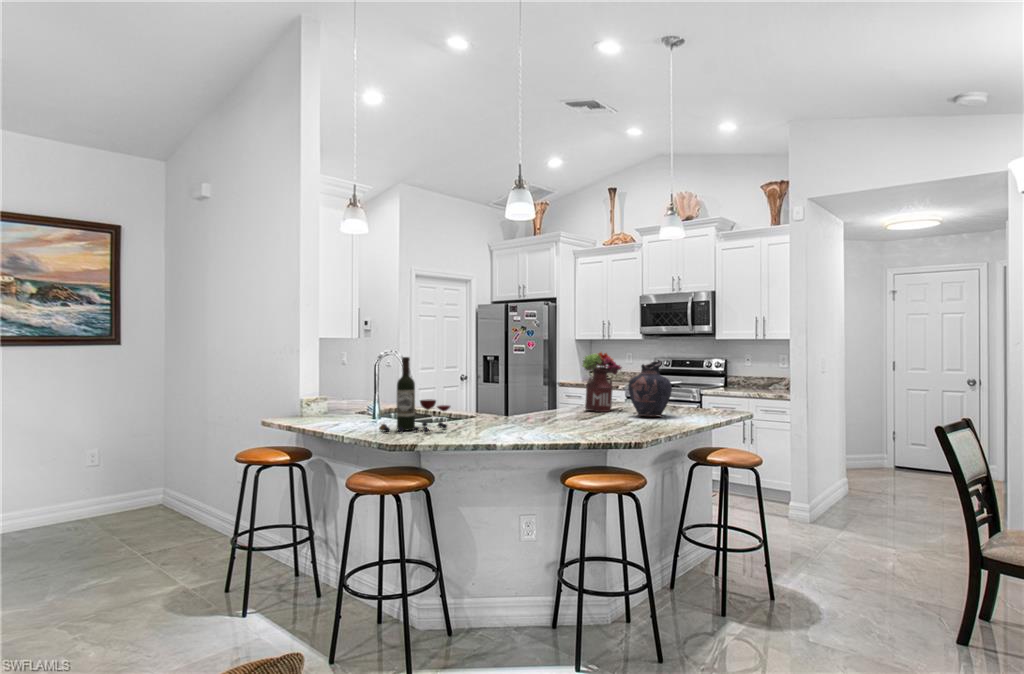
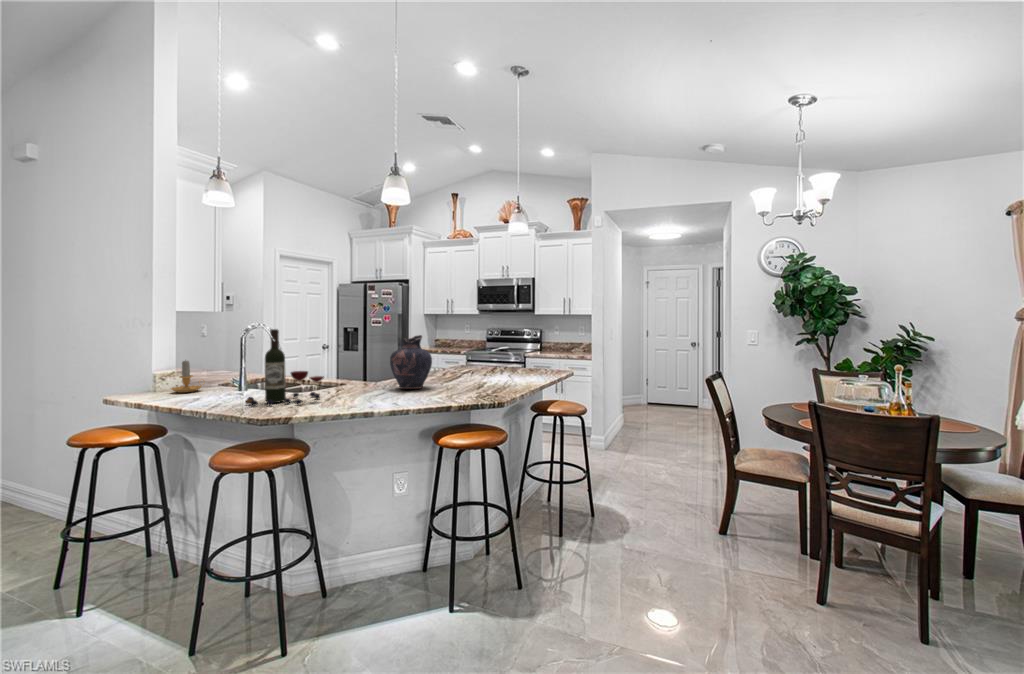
flower arrangement: present [582,352,622,412] -> none [442,325,476,375]
vase: present [628,361,672,416] -> present [390,335,432,389]
candle: none [316,386,344,419] -> present [171,360,202,393]

